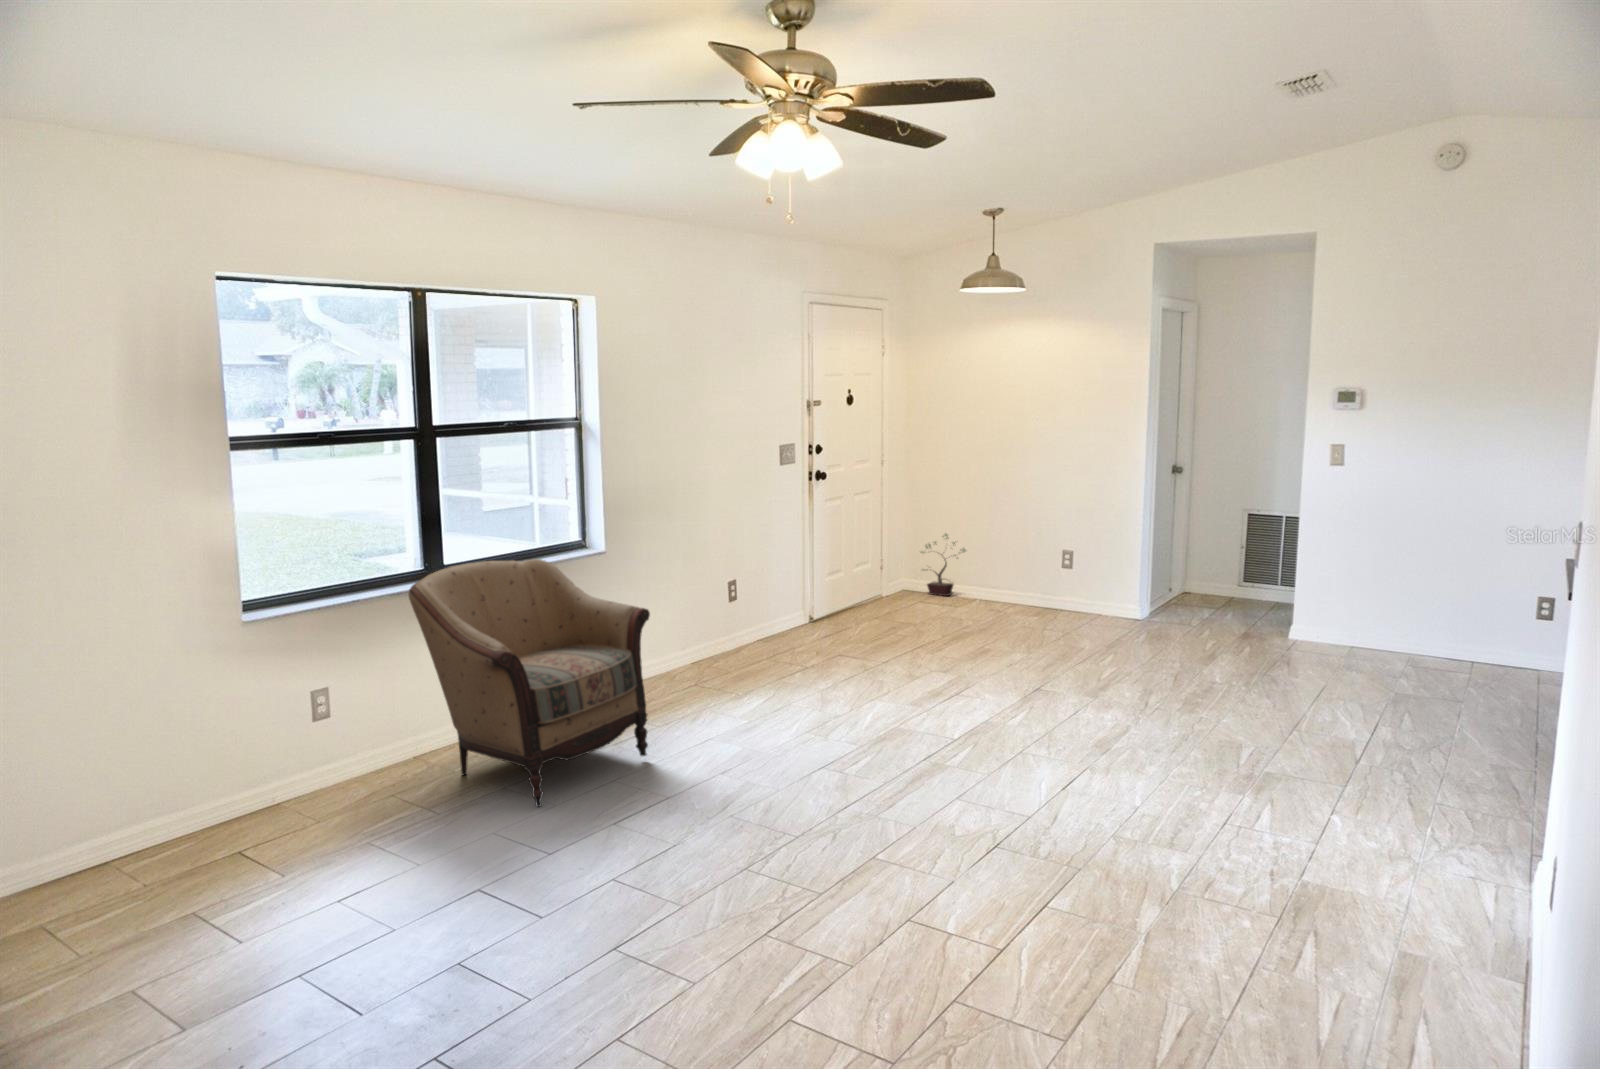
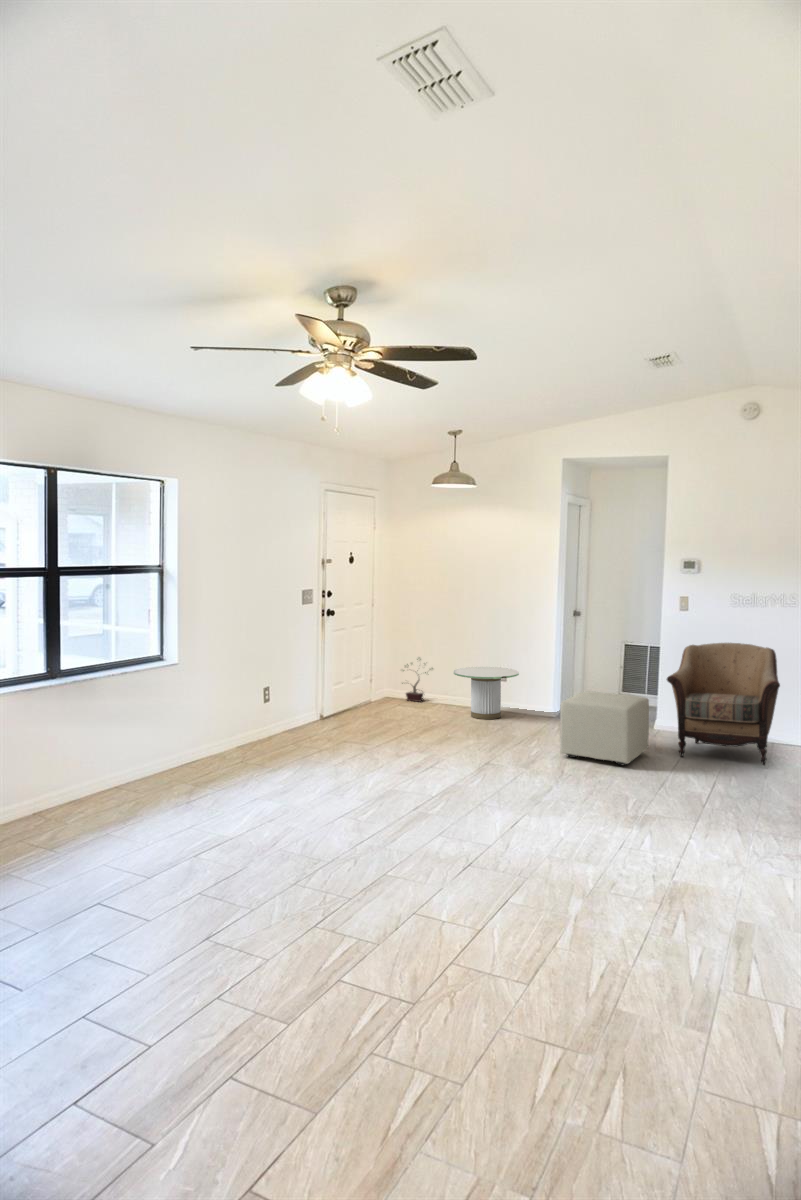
side table: none [993,548,1089,623] -> present [453,667,519,719]
armchair: present [408,559,650,807] -> present [667,643,780,766]
ottoman: none [1144,586,1282,696] -> present [560,691,649,765]

